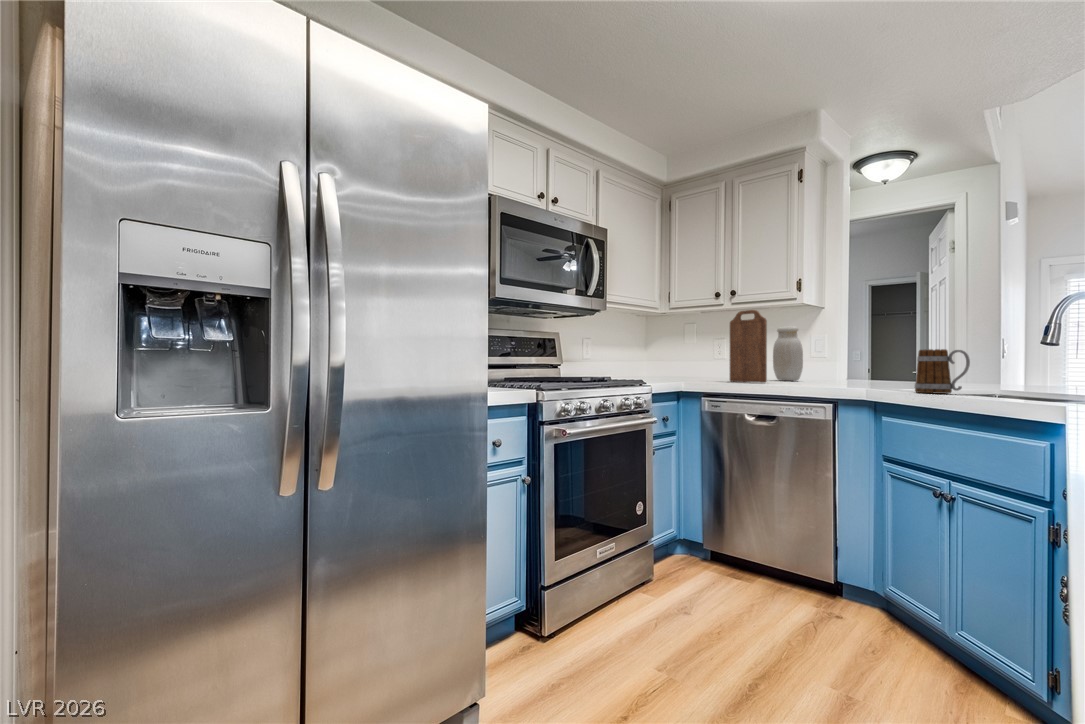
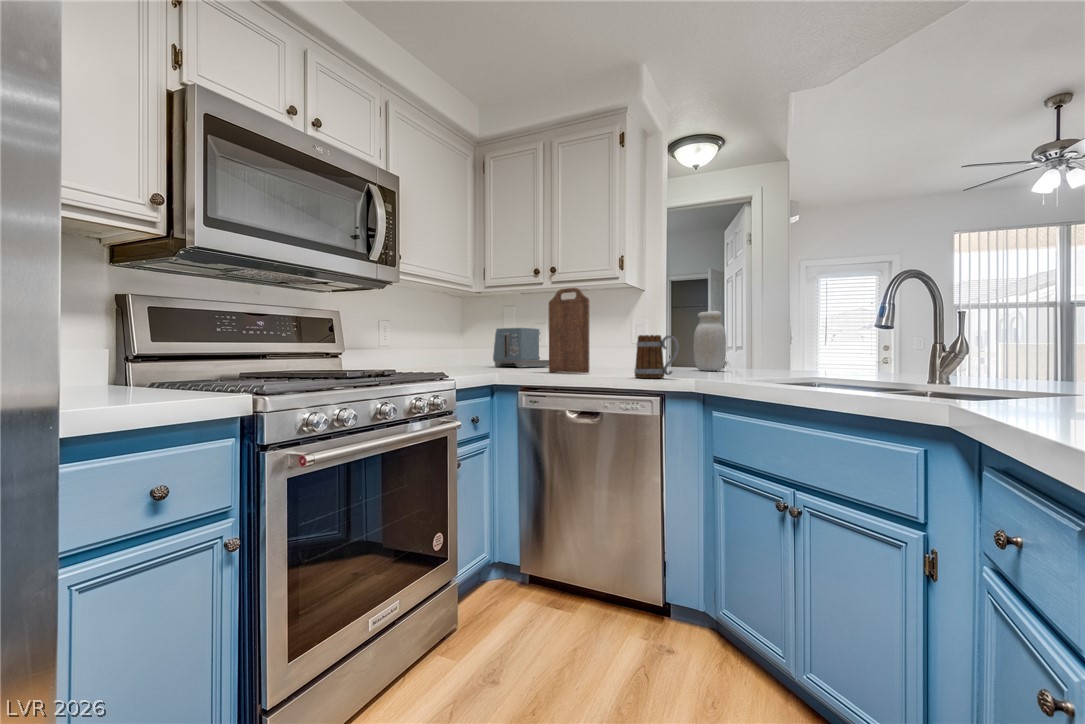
jar: present [773,326,803,381] -> present [694,311,726,371]
toaster: none [678,343,734,378] -> present [493,328,549,368]
mug: present [915,349,970,394] -> present [634,335,679,378]

